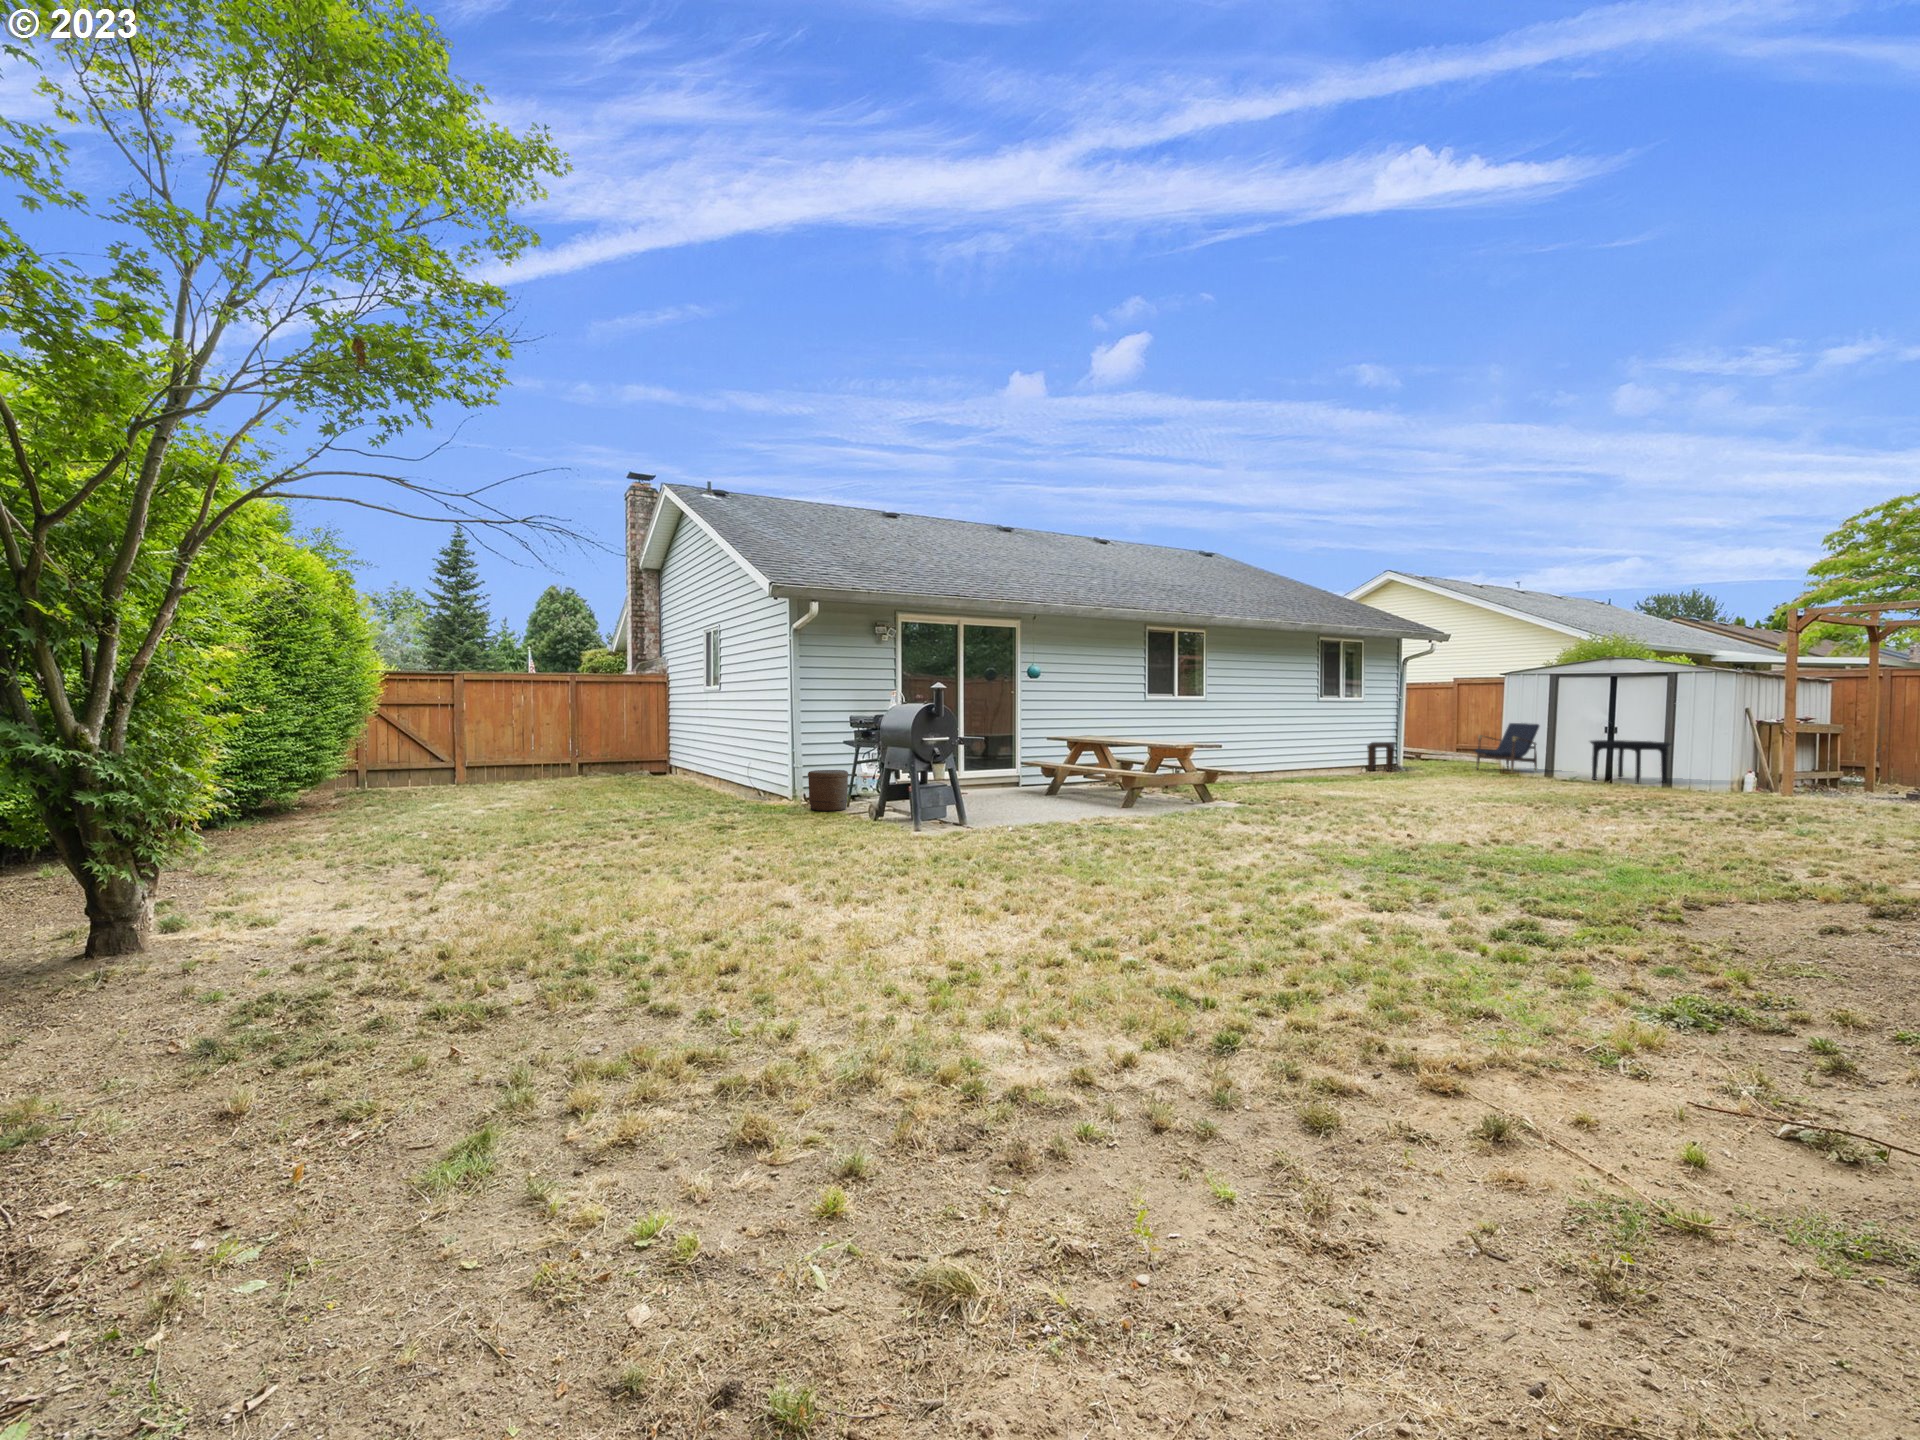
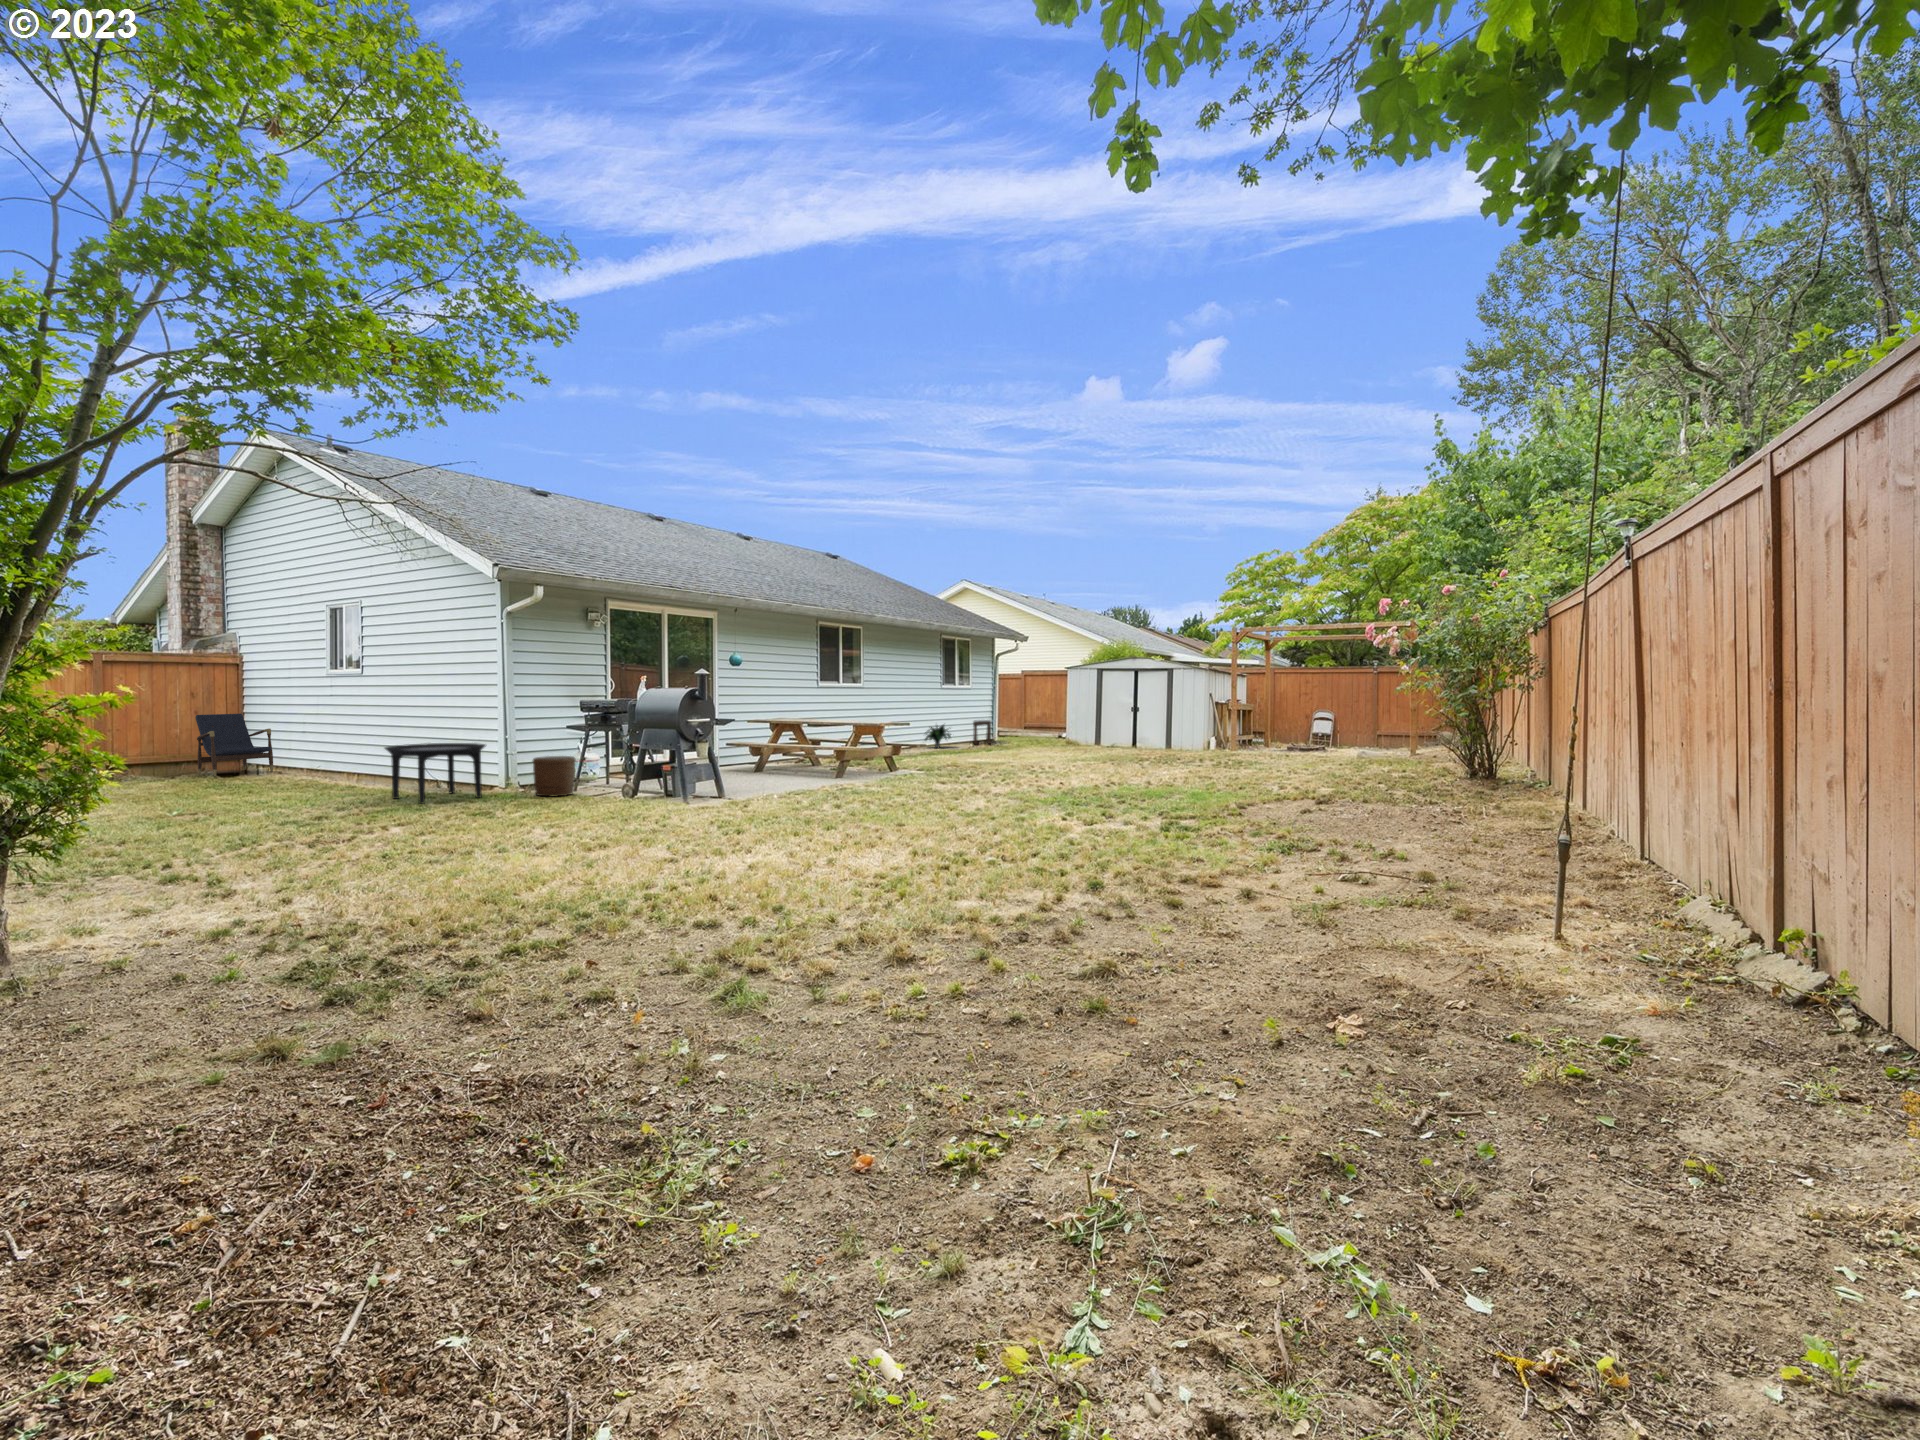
lounge chair: present [1475,723,1539,772] -> present [195,714,273,776]
round table: present [1590,740,1672,784] -> present [385,743,486,804]
potted plant: none [1294,743,1338,774] -> present [925,725,951,748]

